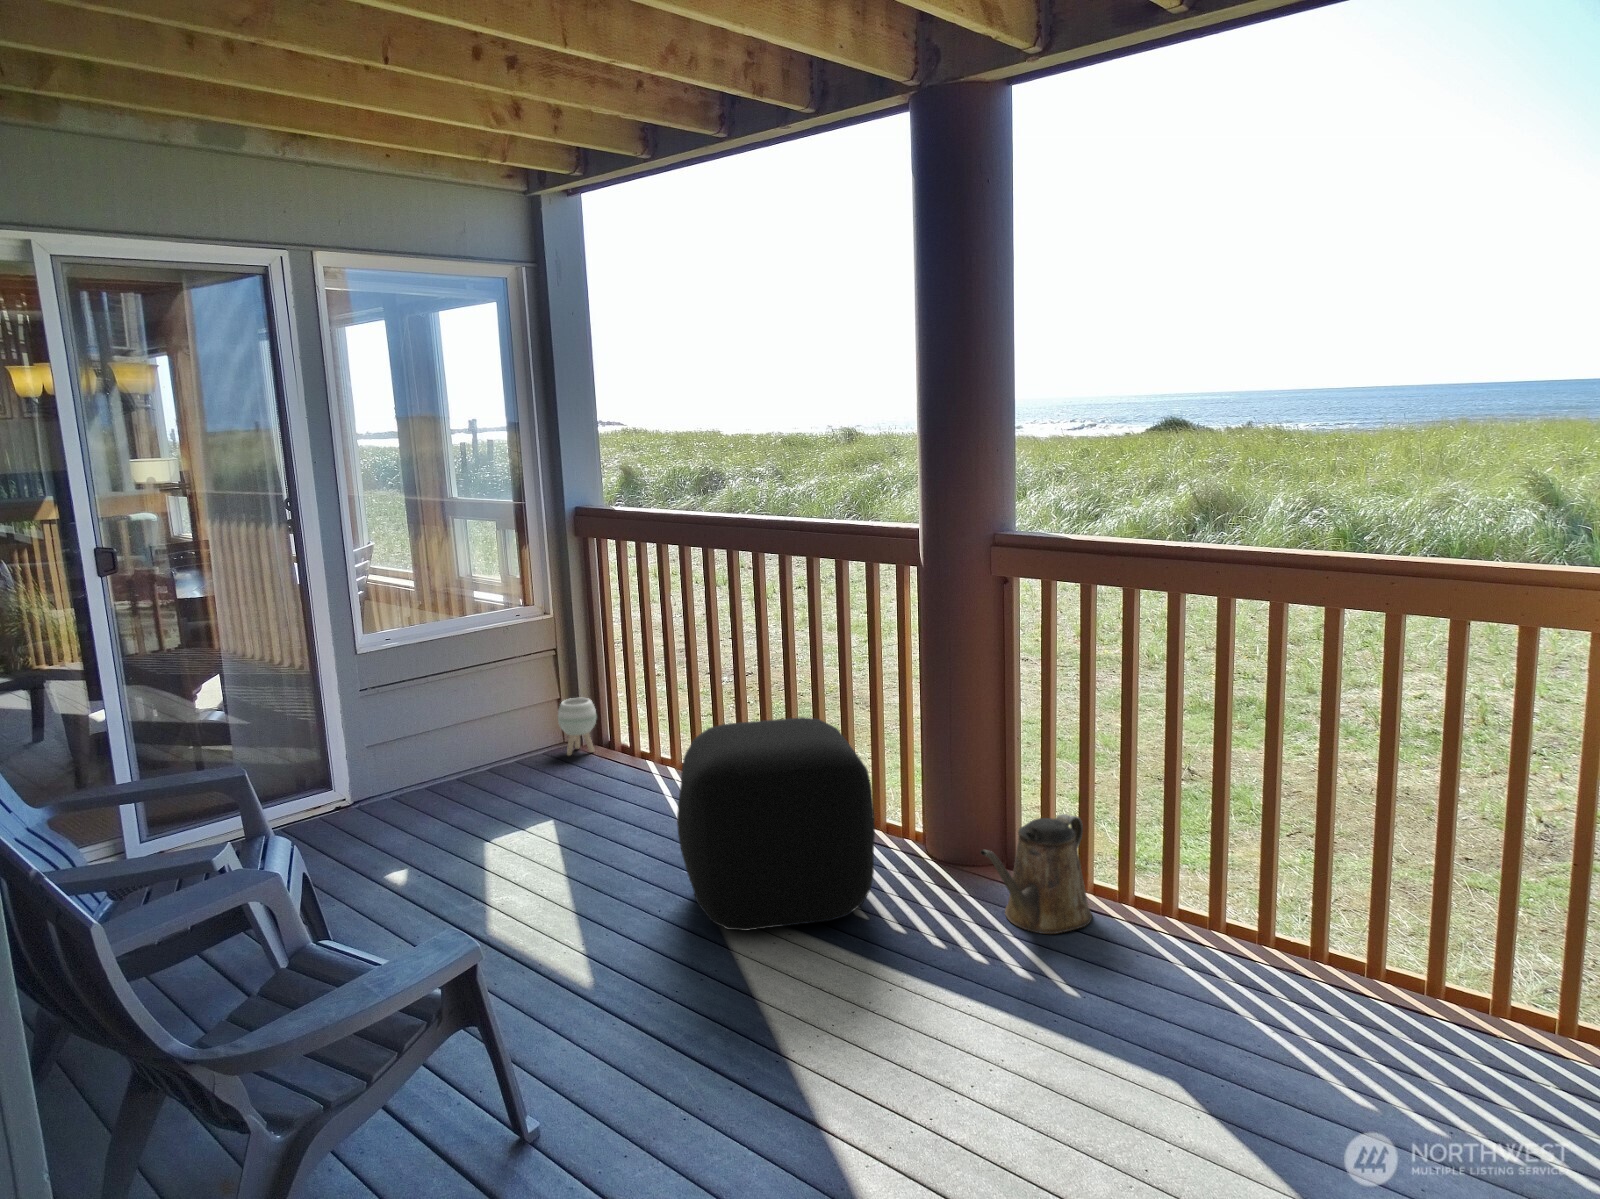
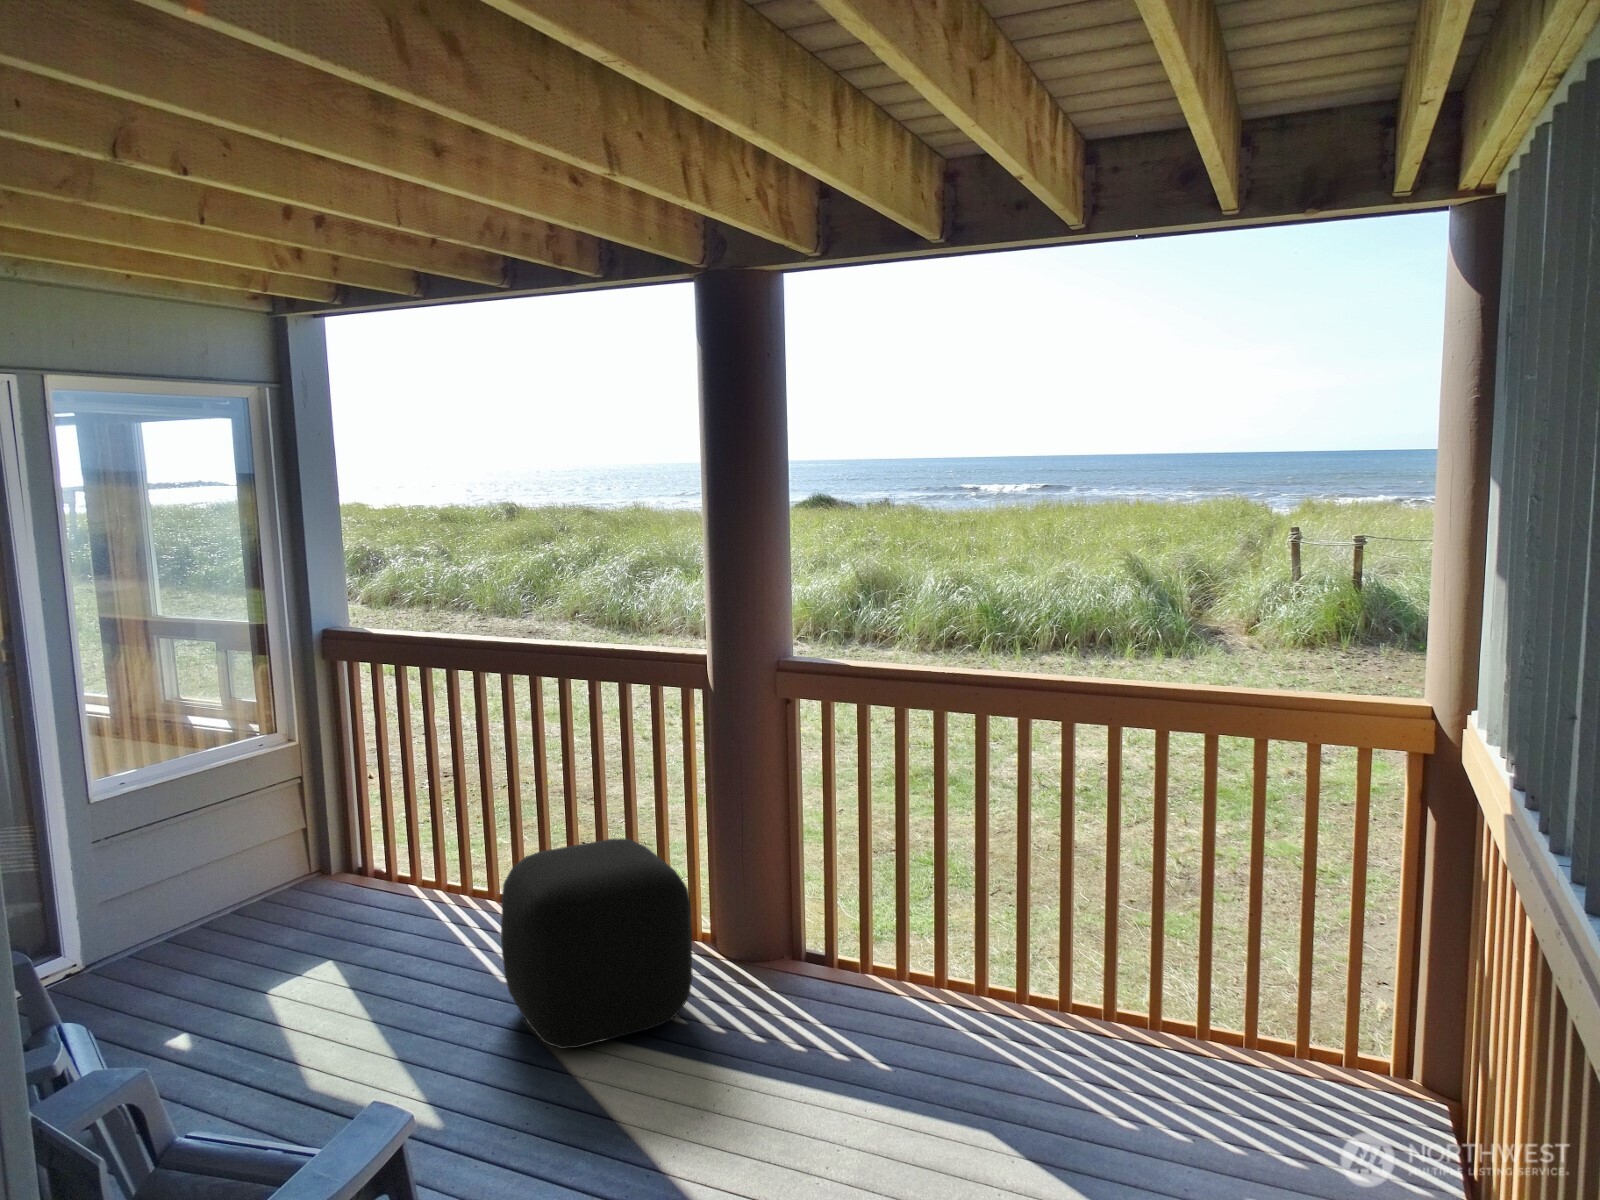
planter: present [558,698,597,755] -> none [306,827,349,890]
watering can: present [980,814,1092,934] -> none [796,906,878,1014]

